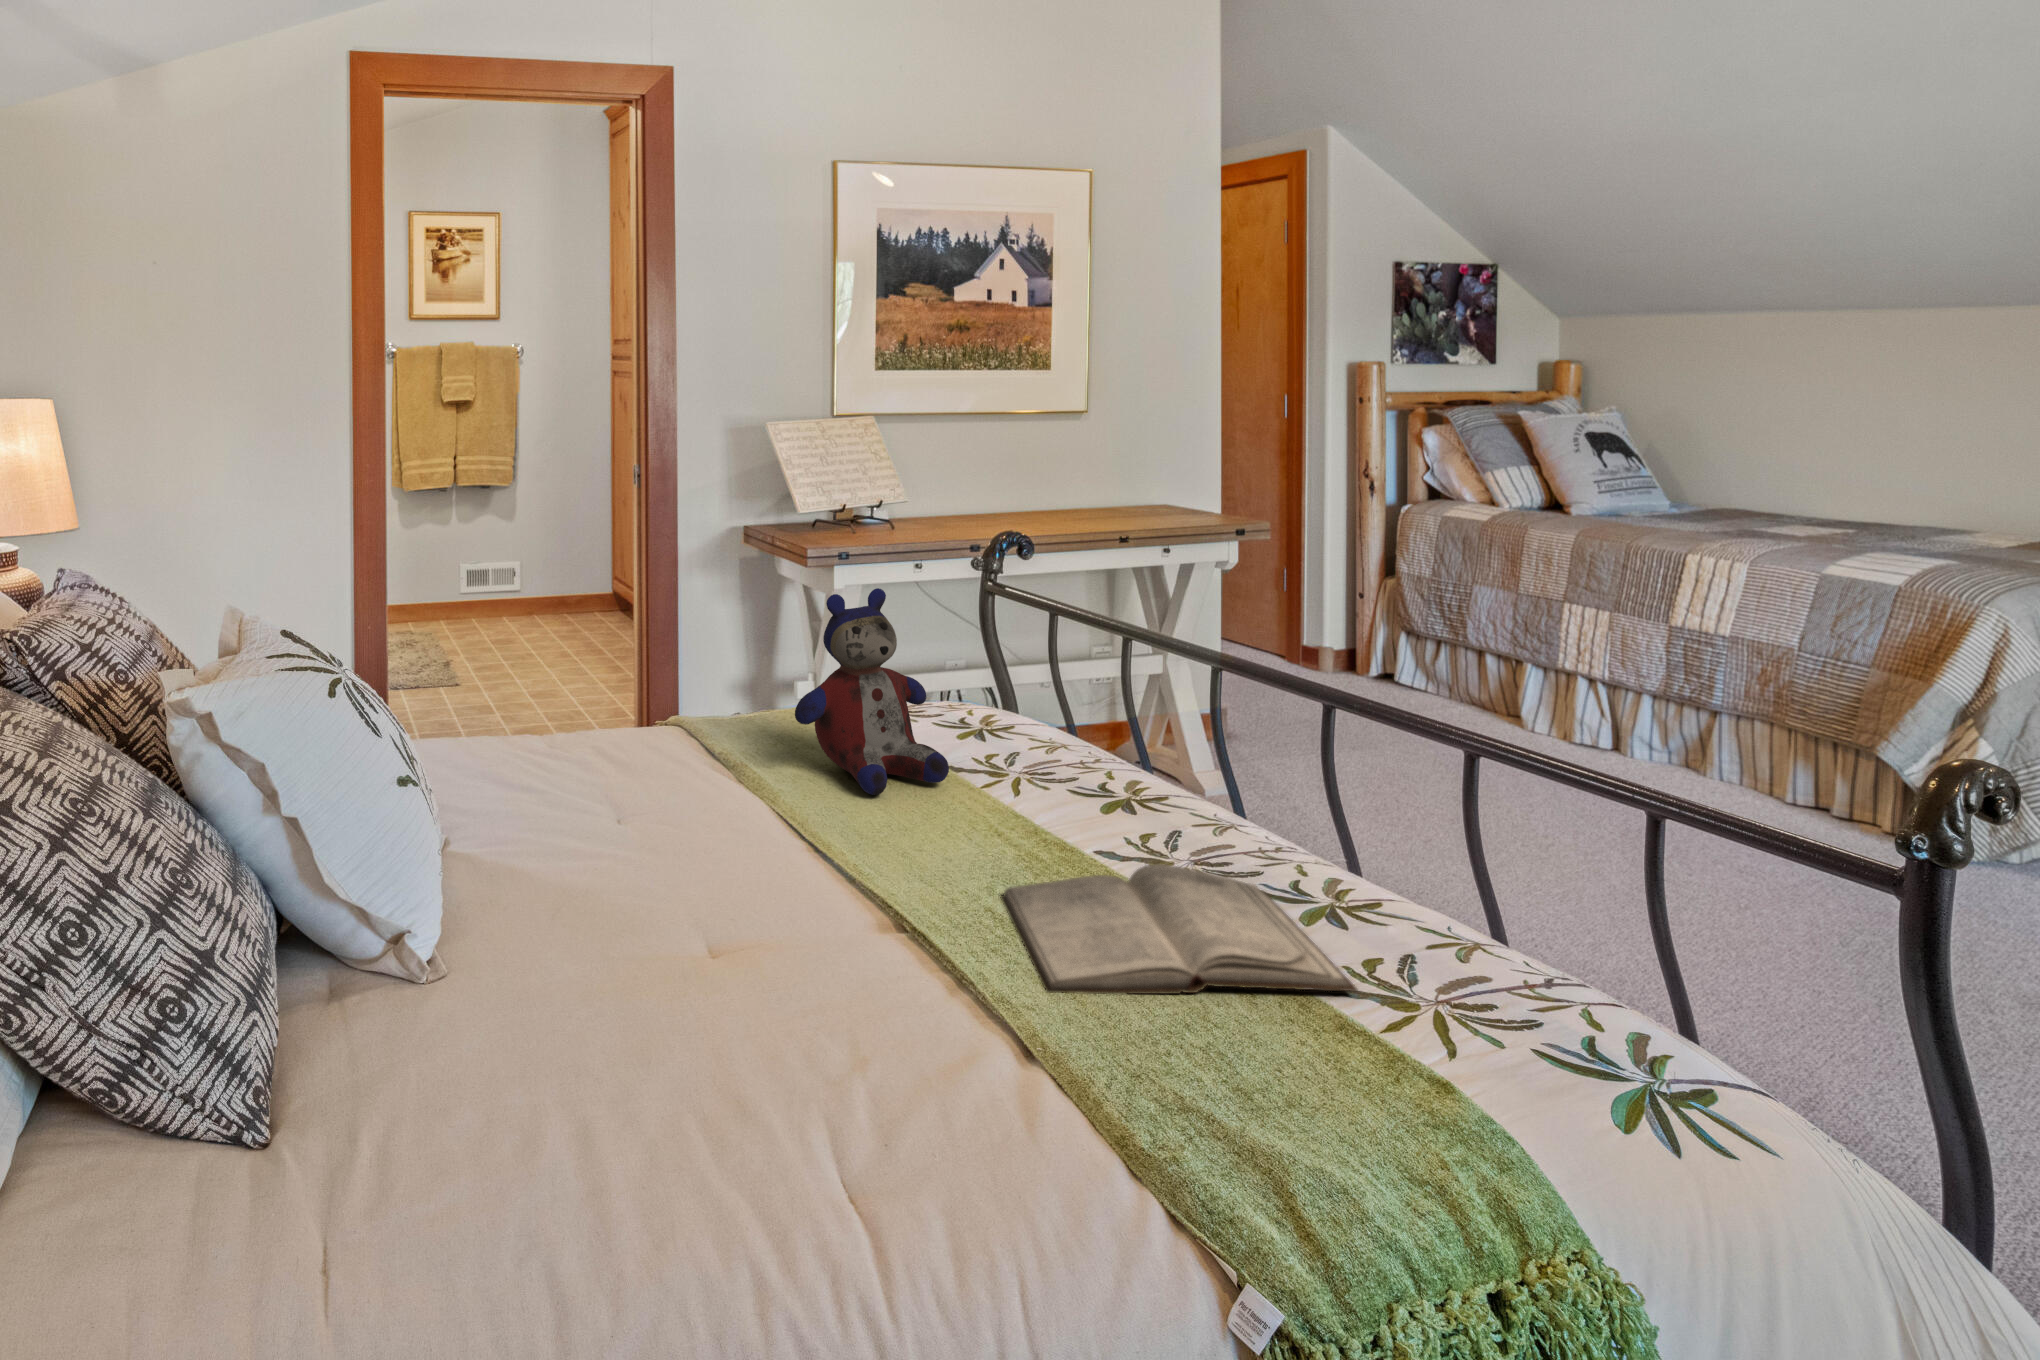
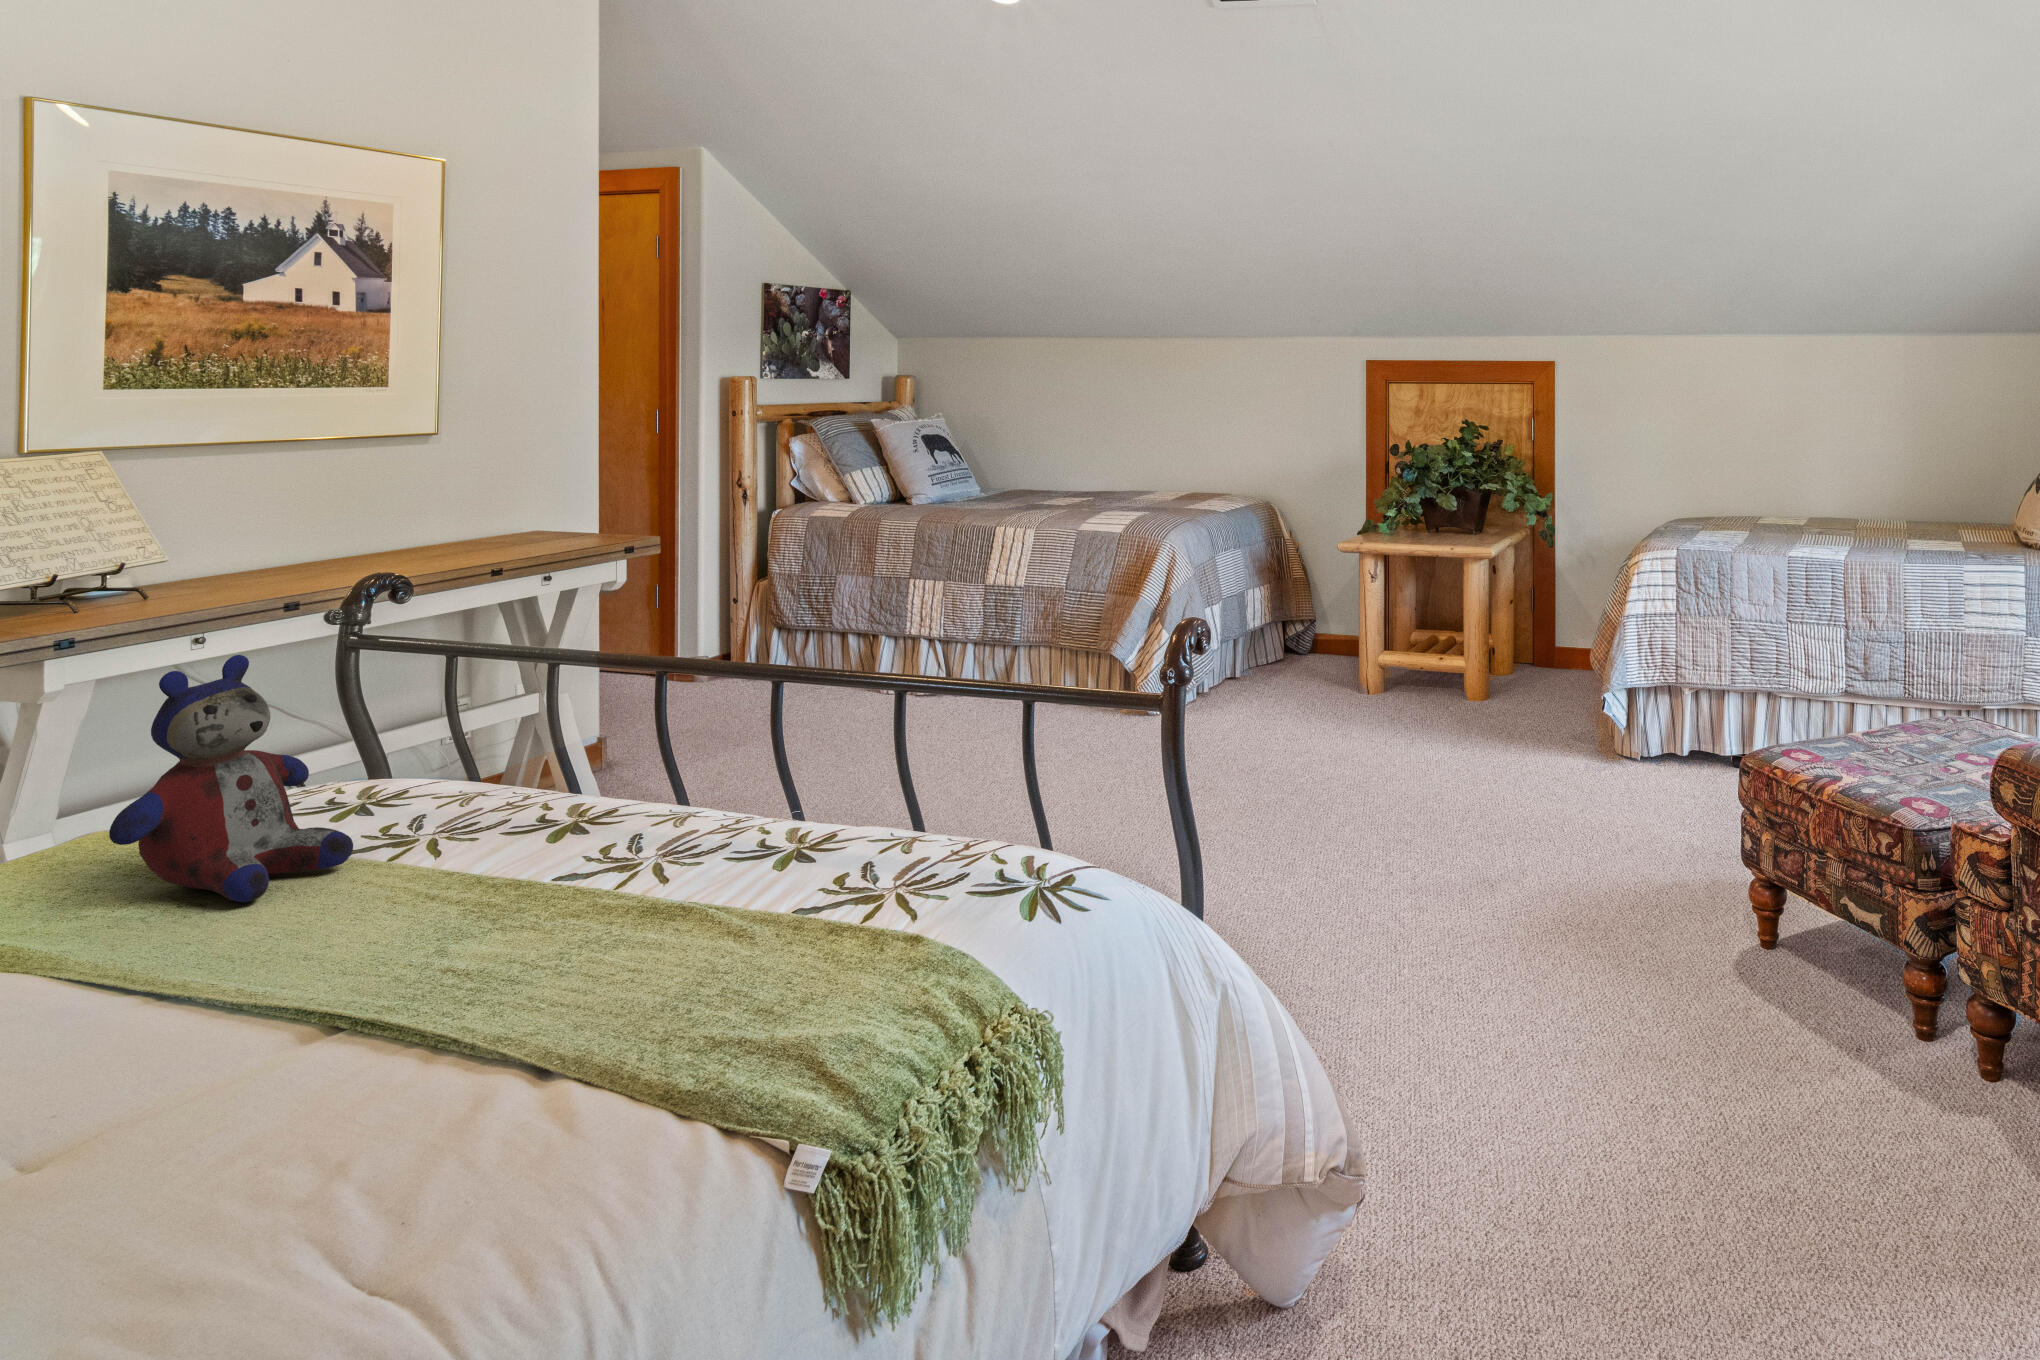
diary: present [1001,864,1357,994] -> none [462,852,837,1009]

